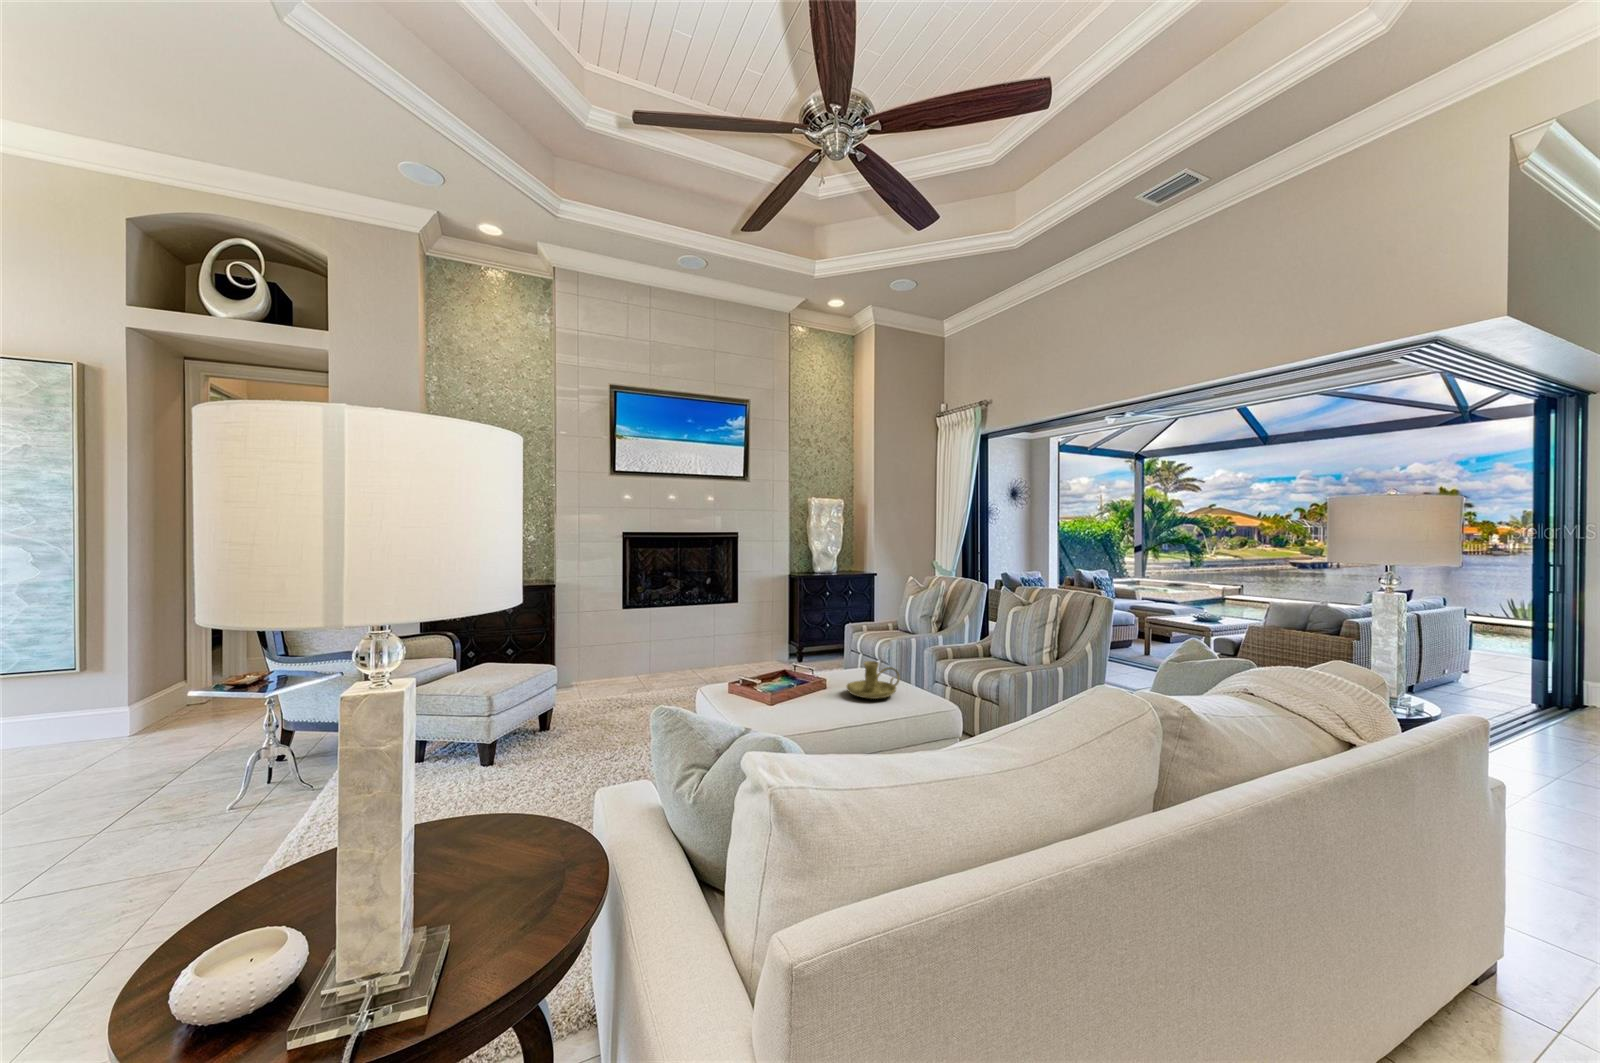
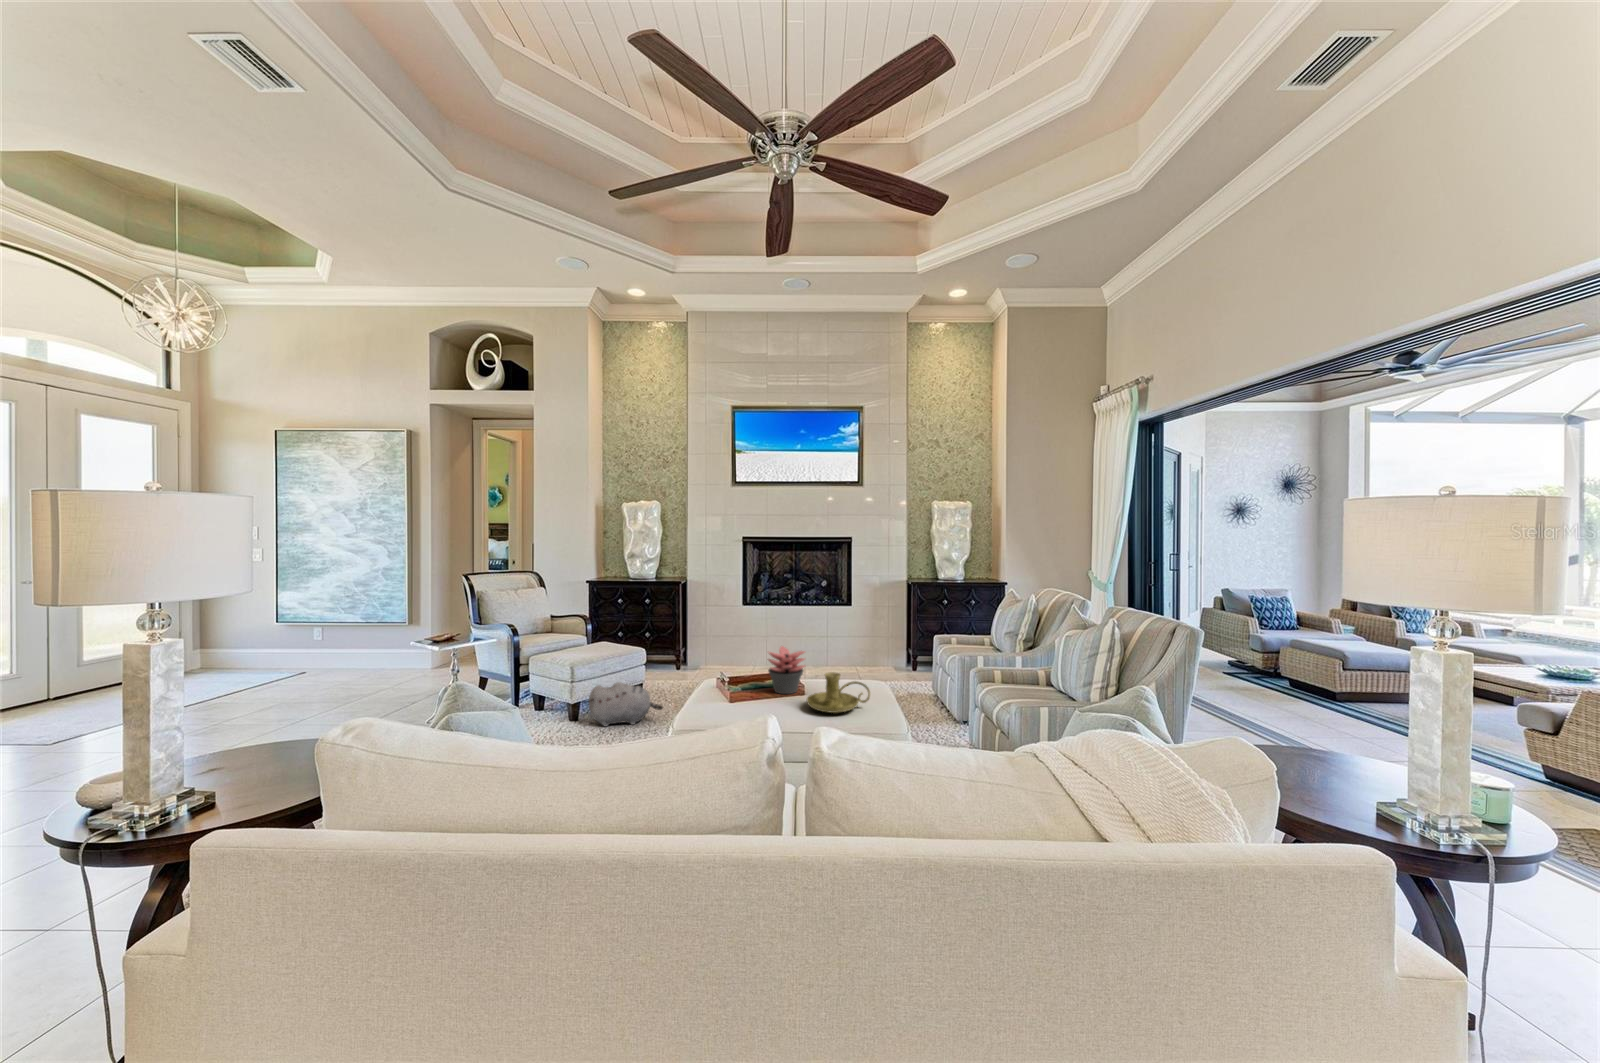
succulent plant: none [784,643,825,690] -> present [768,646,805,694]
plush toy: none [519,708,613,764] -> present [589,682,663,726]

